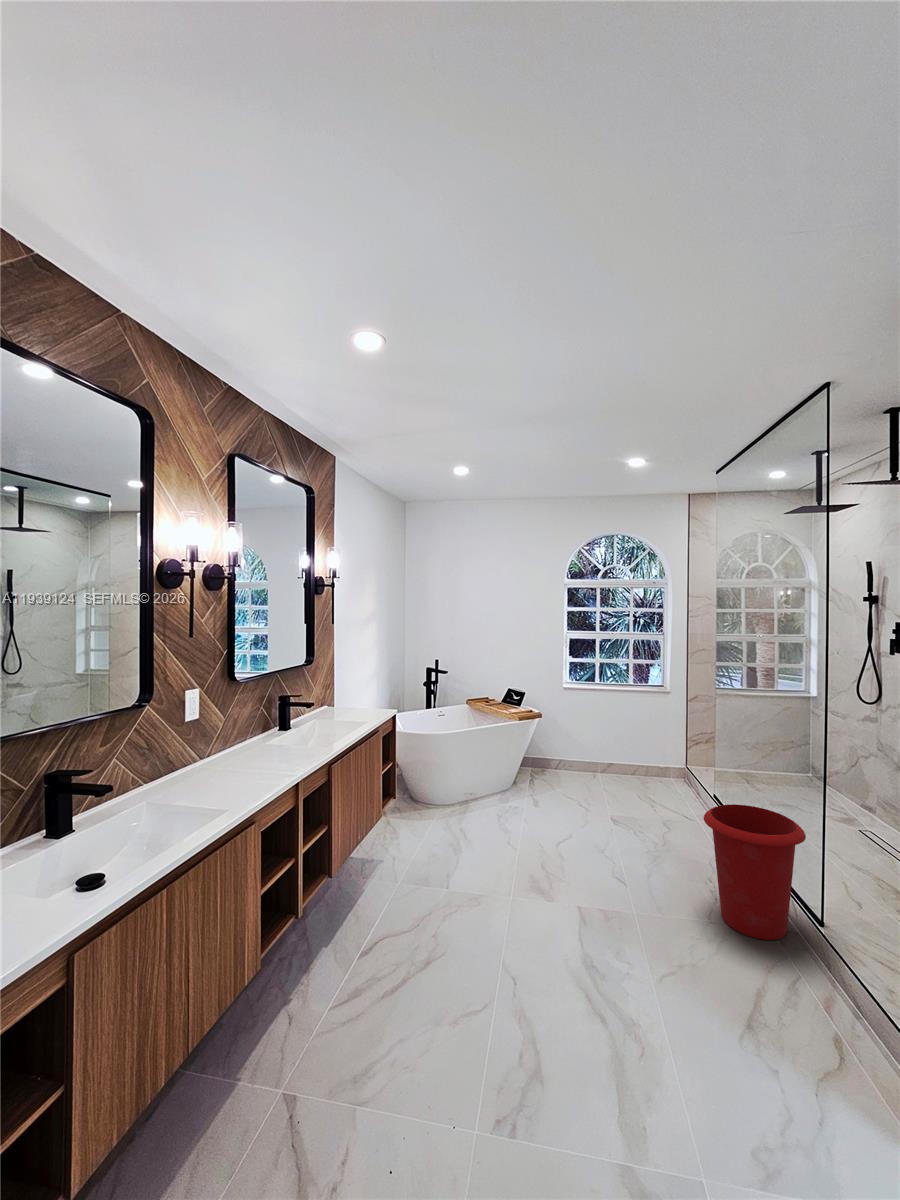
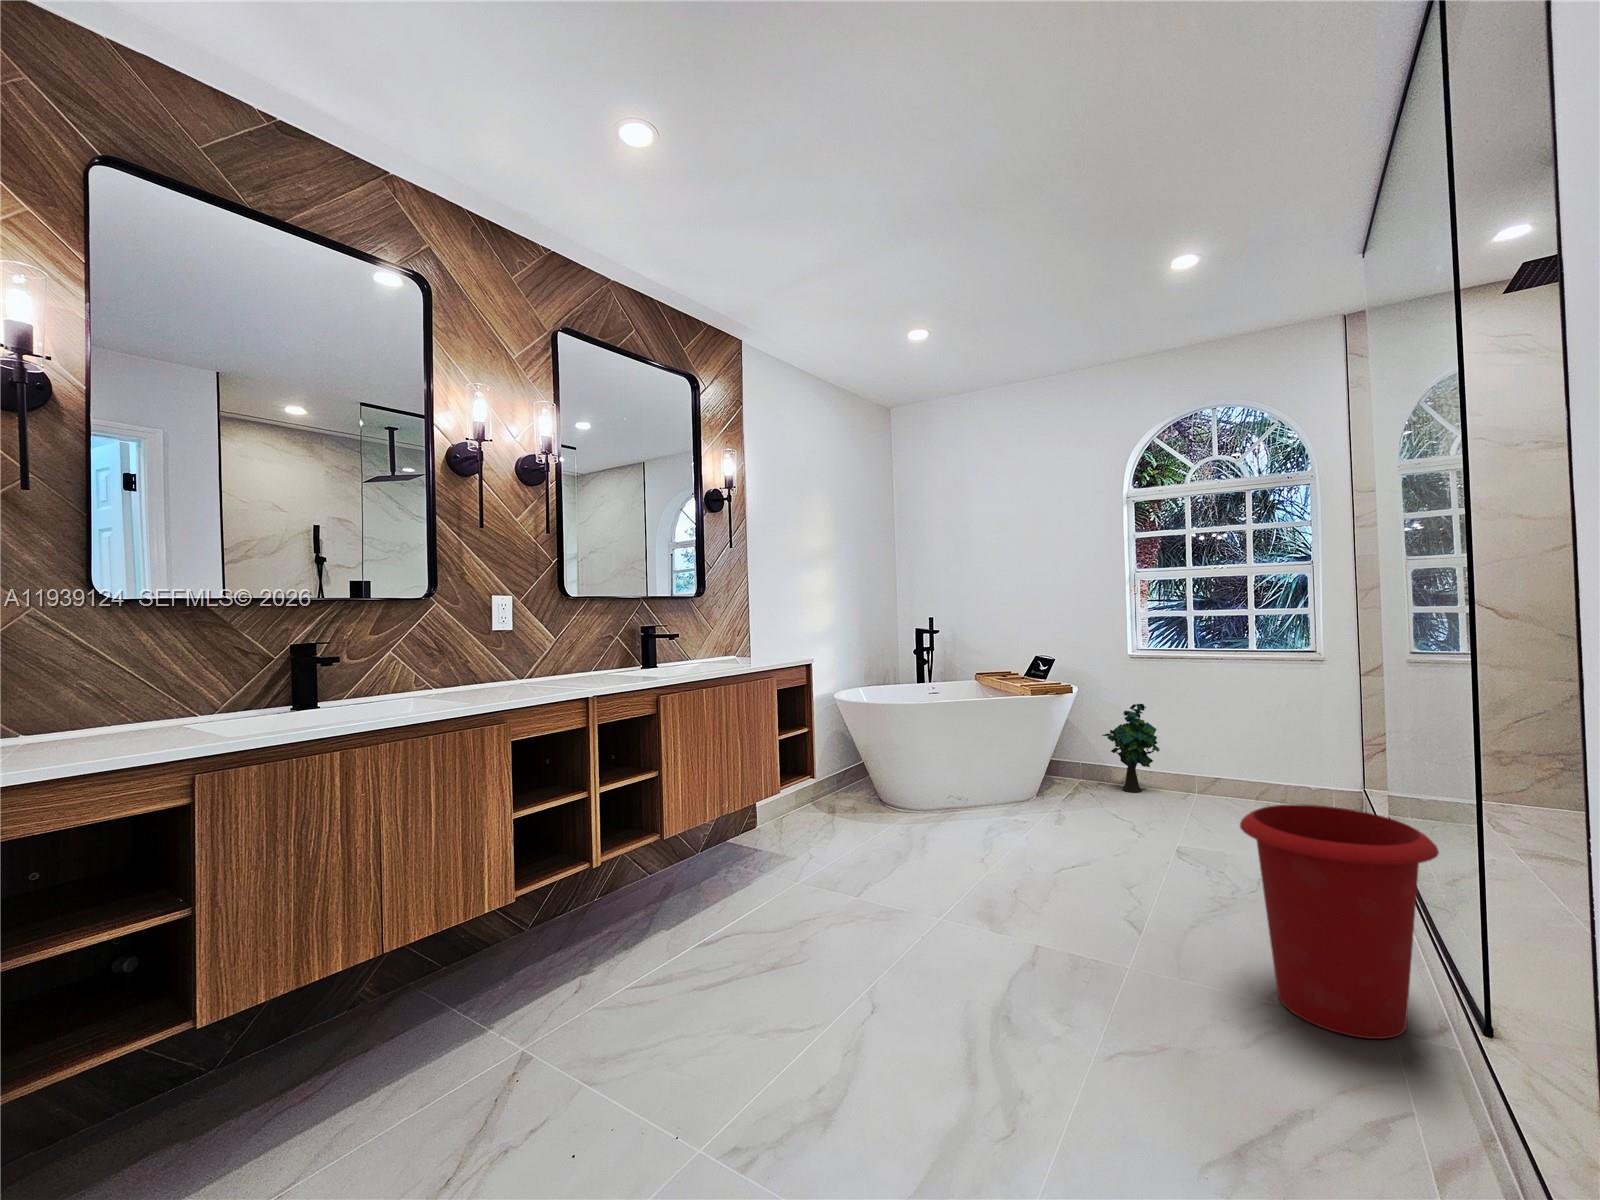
decorative plant: none [550,718,584,775] -> present [1102,704,1160,792]

